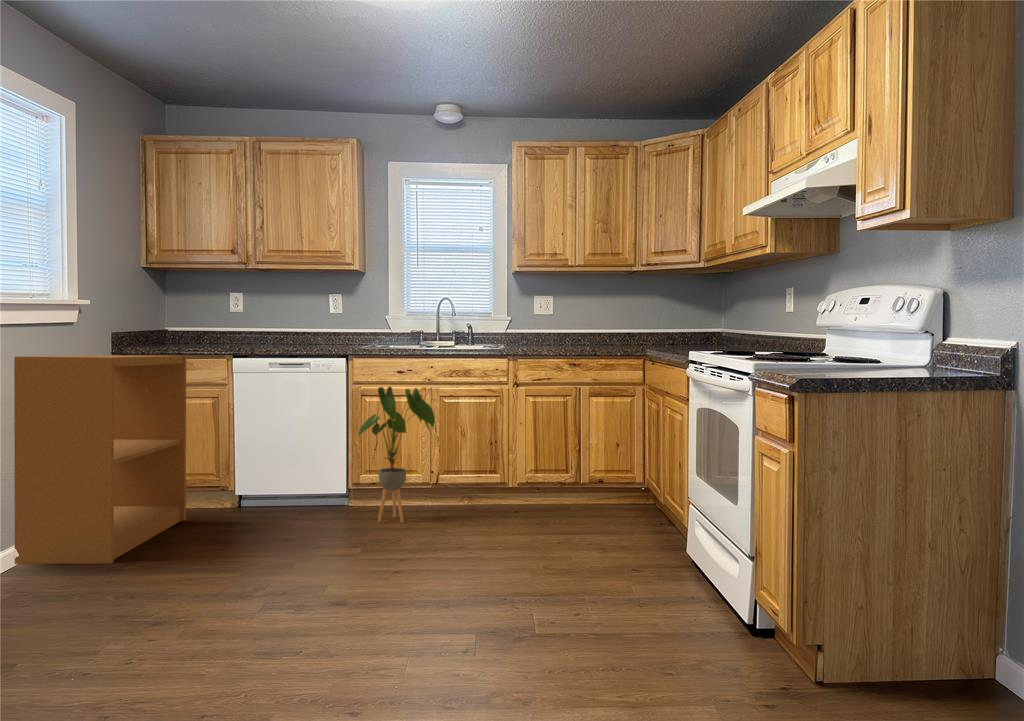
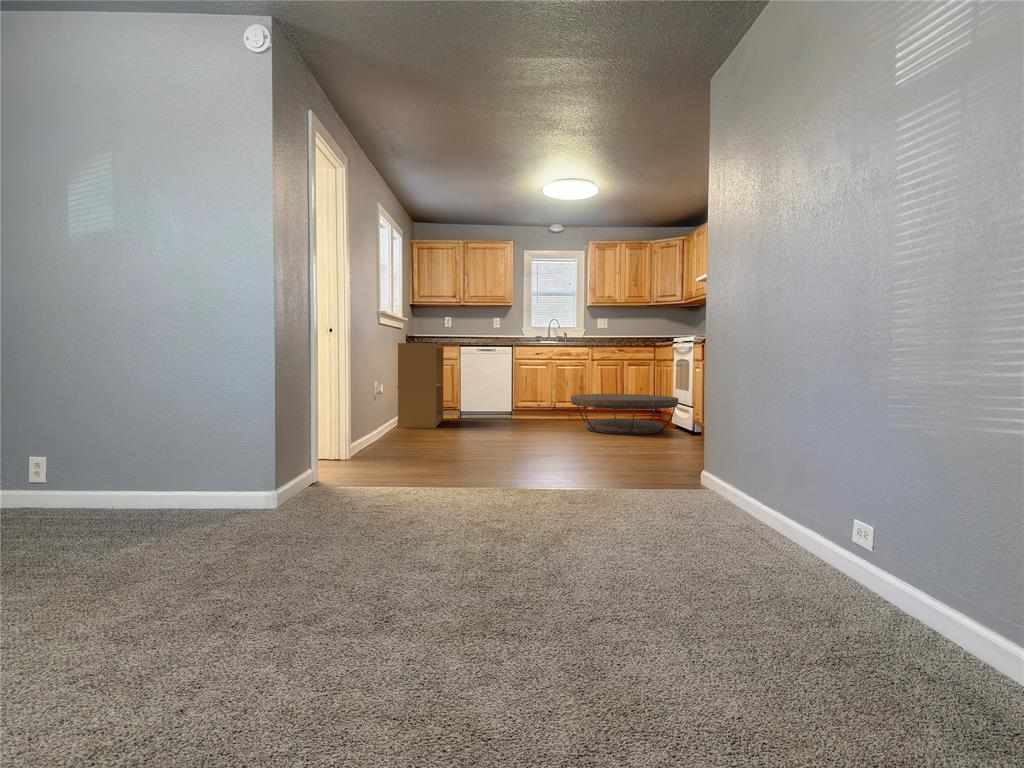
house plant: present [358,386,435,523] -> none [523,360,560,422]
coffee table: none [436,466,697,602] -> present [571,394,679,435]

